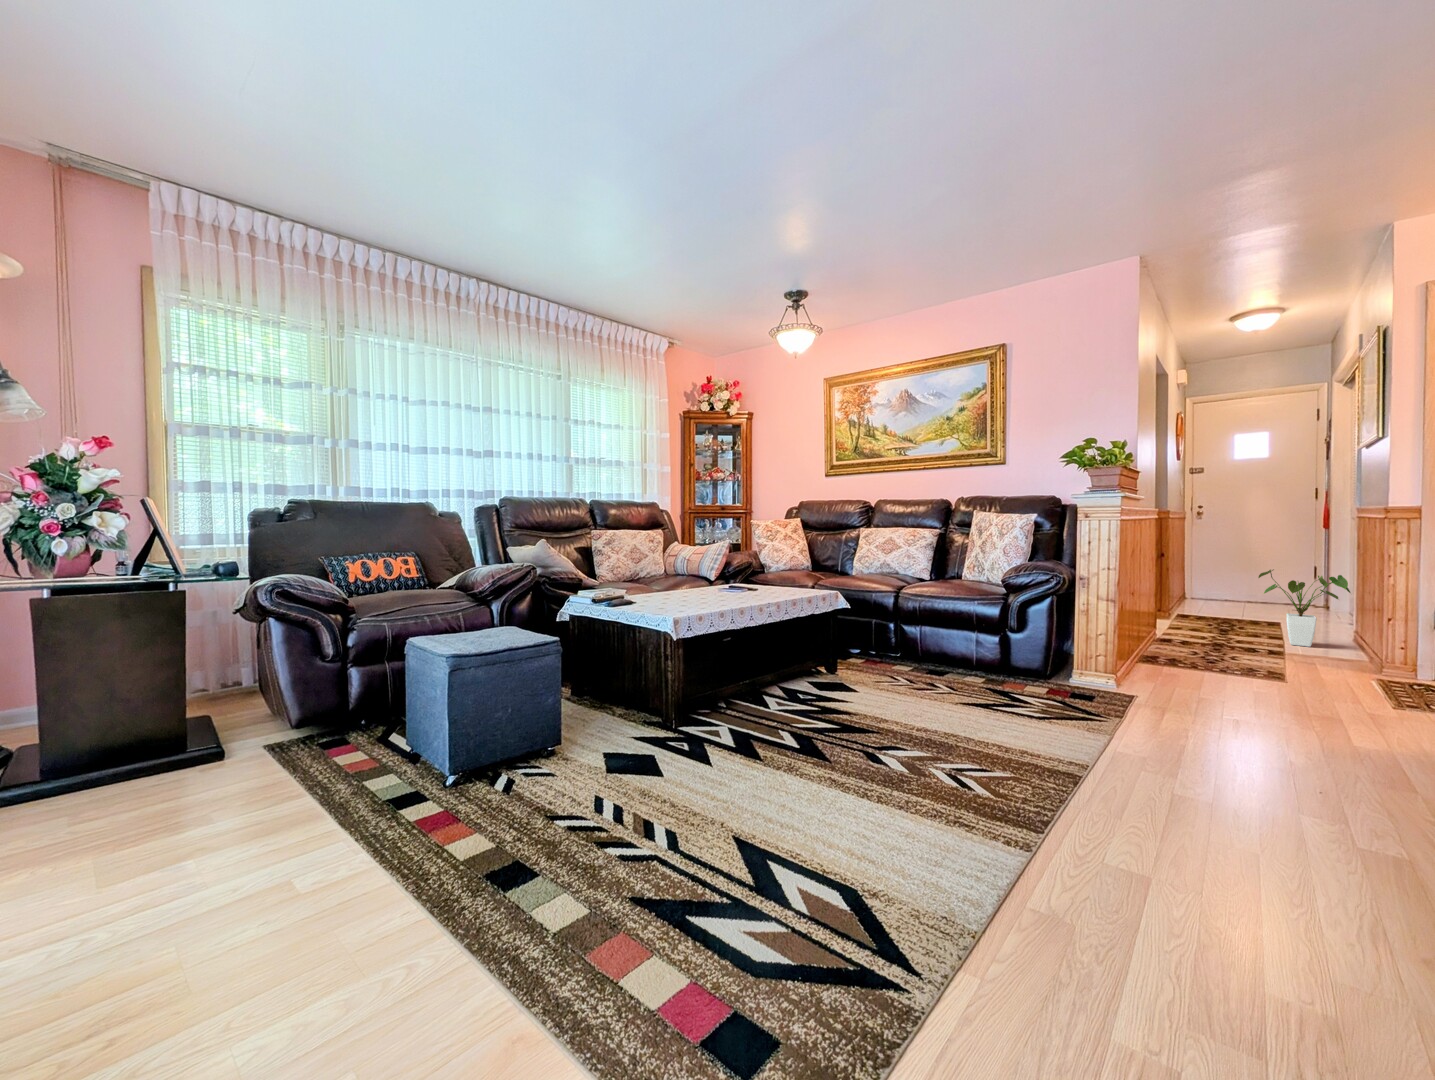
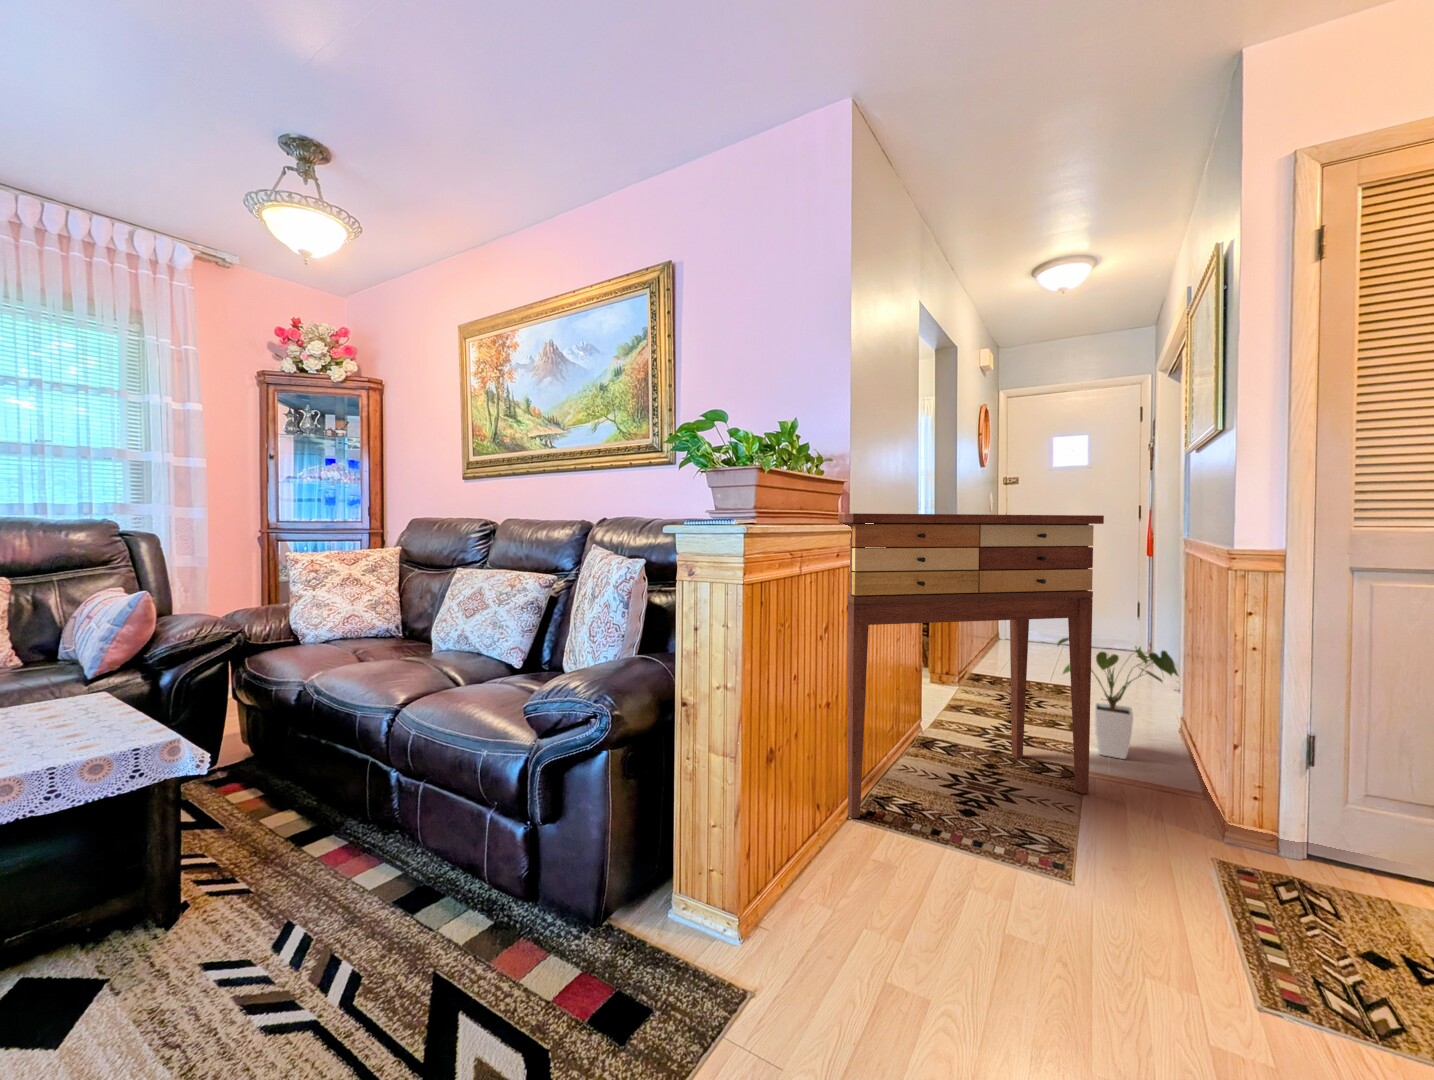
console table: none [1099,490,1300,657] -> present [838,513,1104,818]

